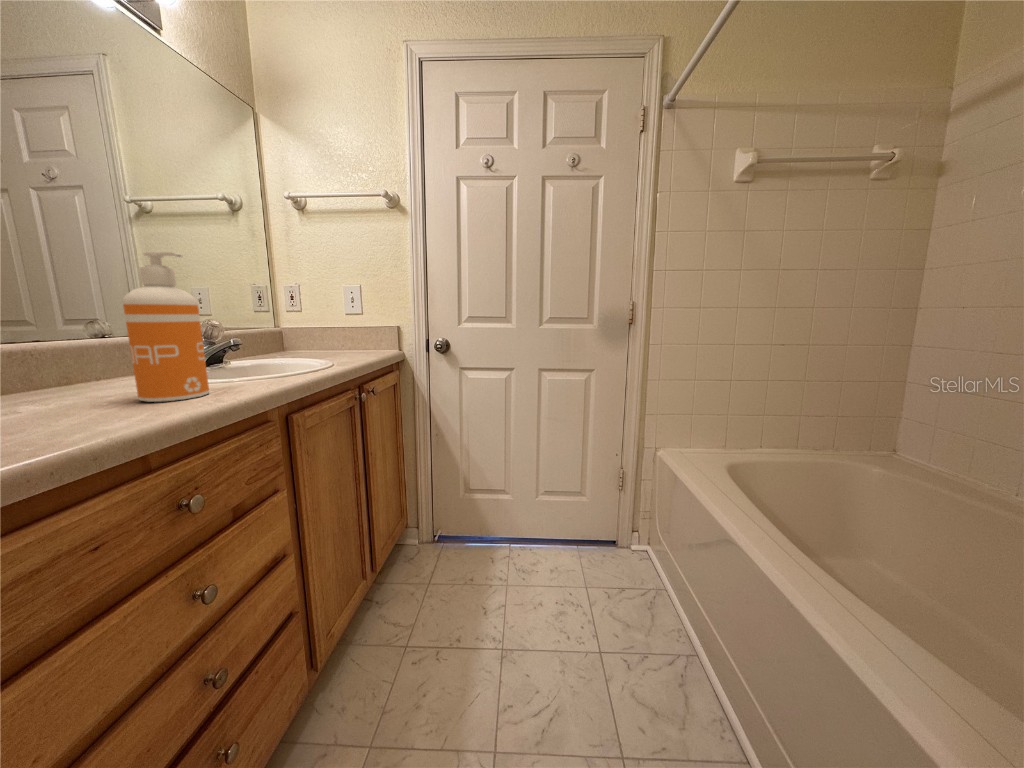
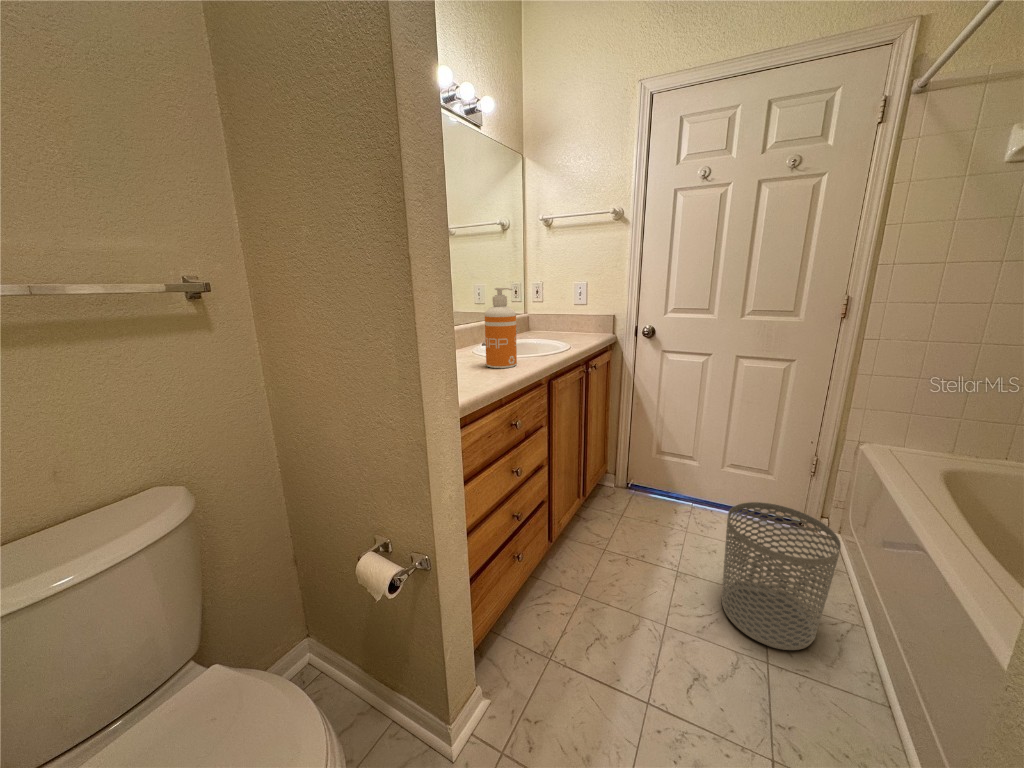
waste bin: none [553,536,671,726] -> present [722,502,841,650]

